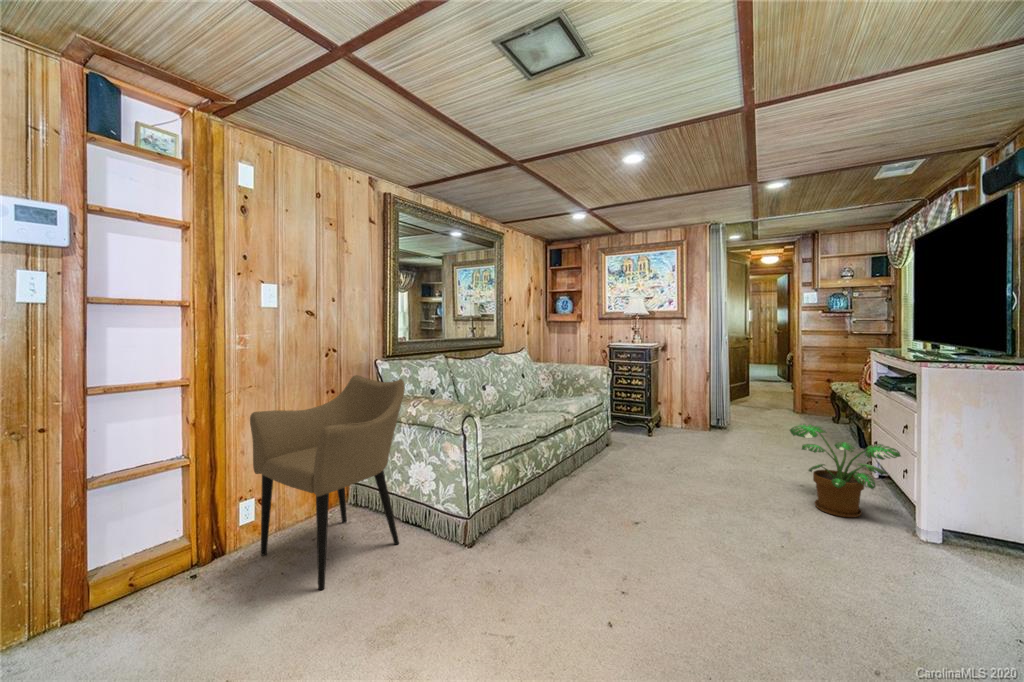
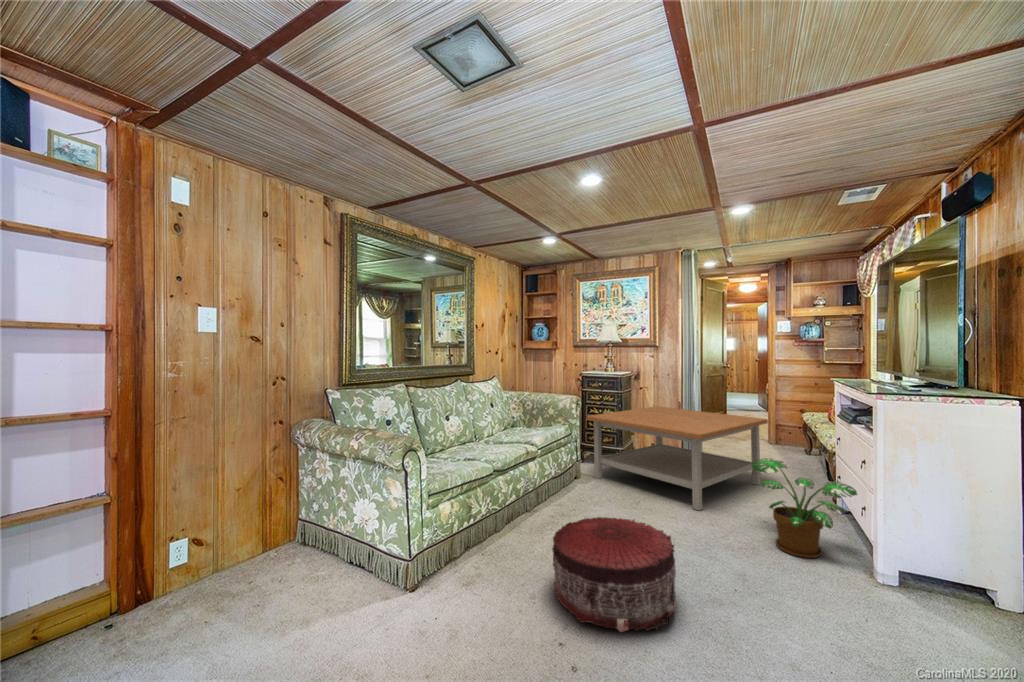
armchair: present [250,375,405,590] -> none [183,407,348,642]
coffee table: none [617,378,799,476] -> present [586,406,768,510]
pouf: none [605,478,729,582] -> present [552,517,676,632]

